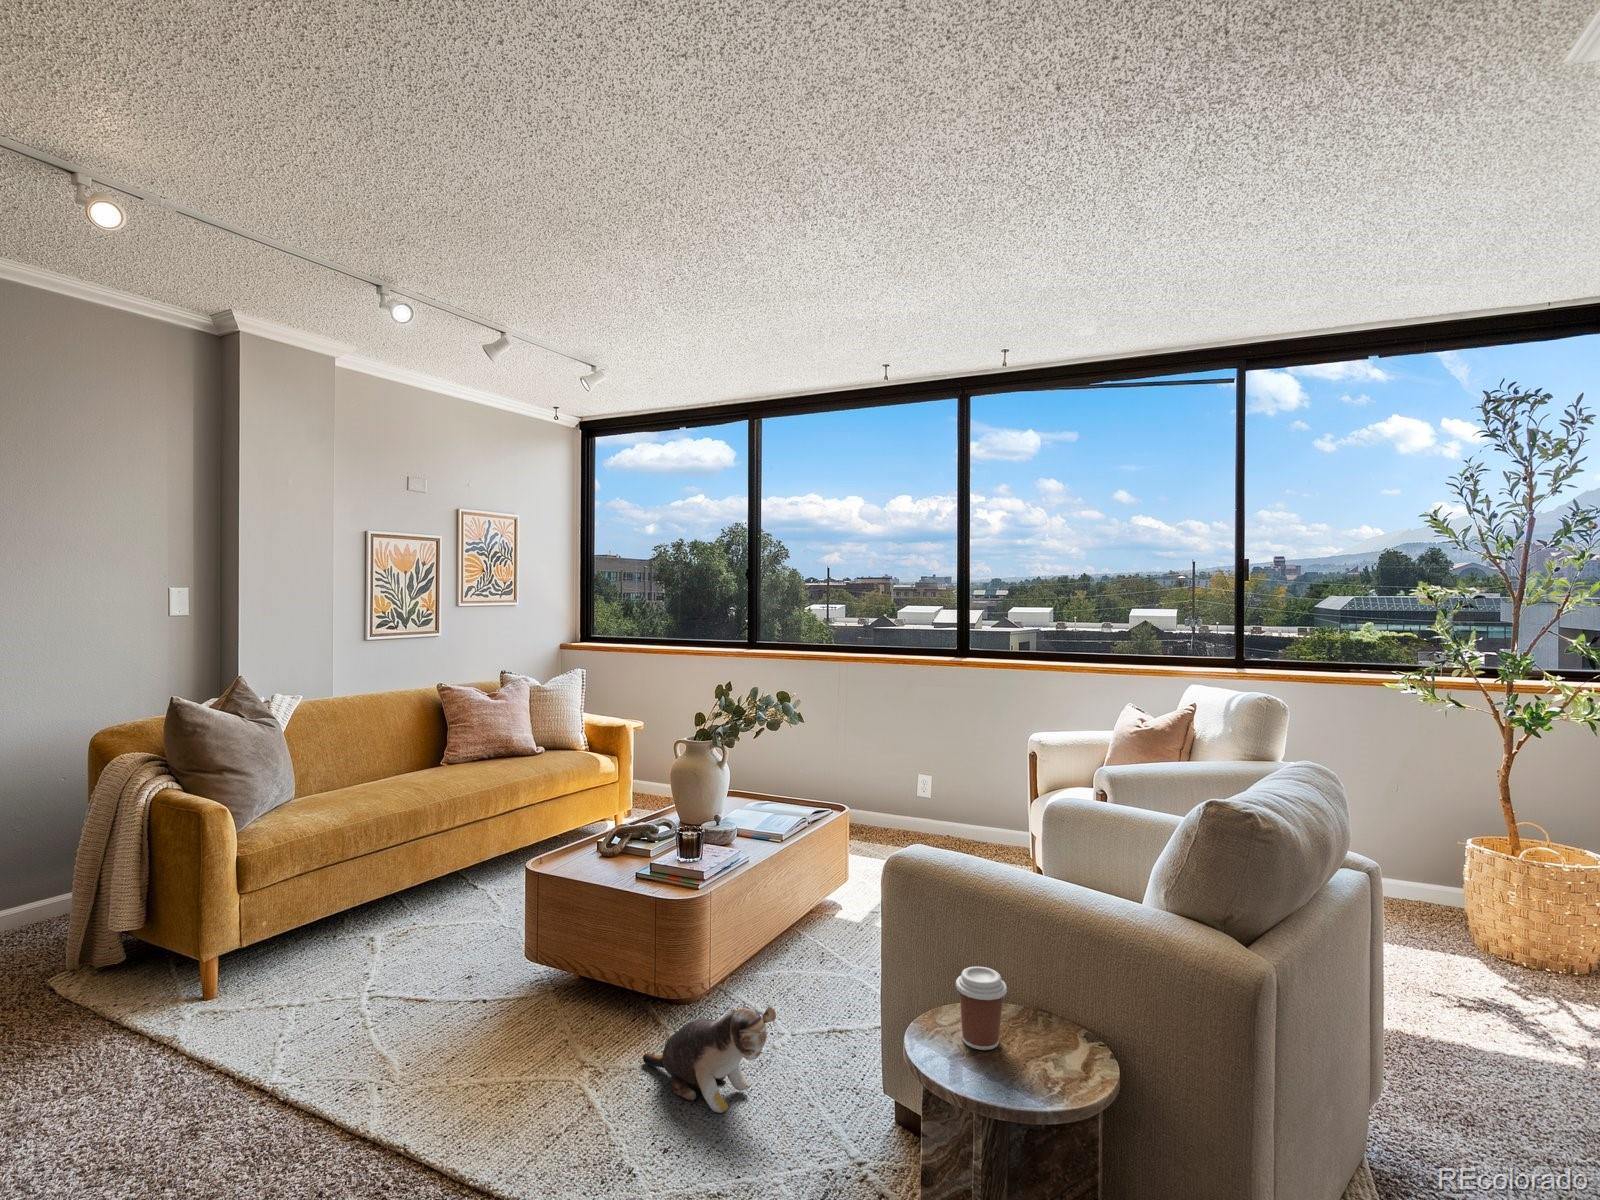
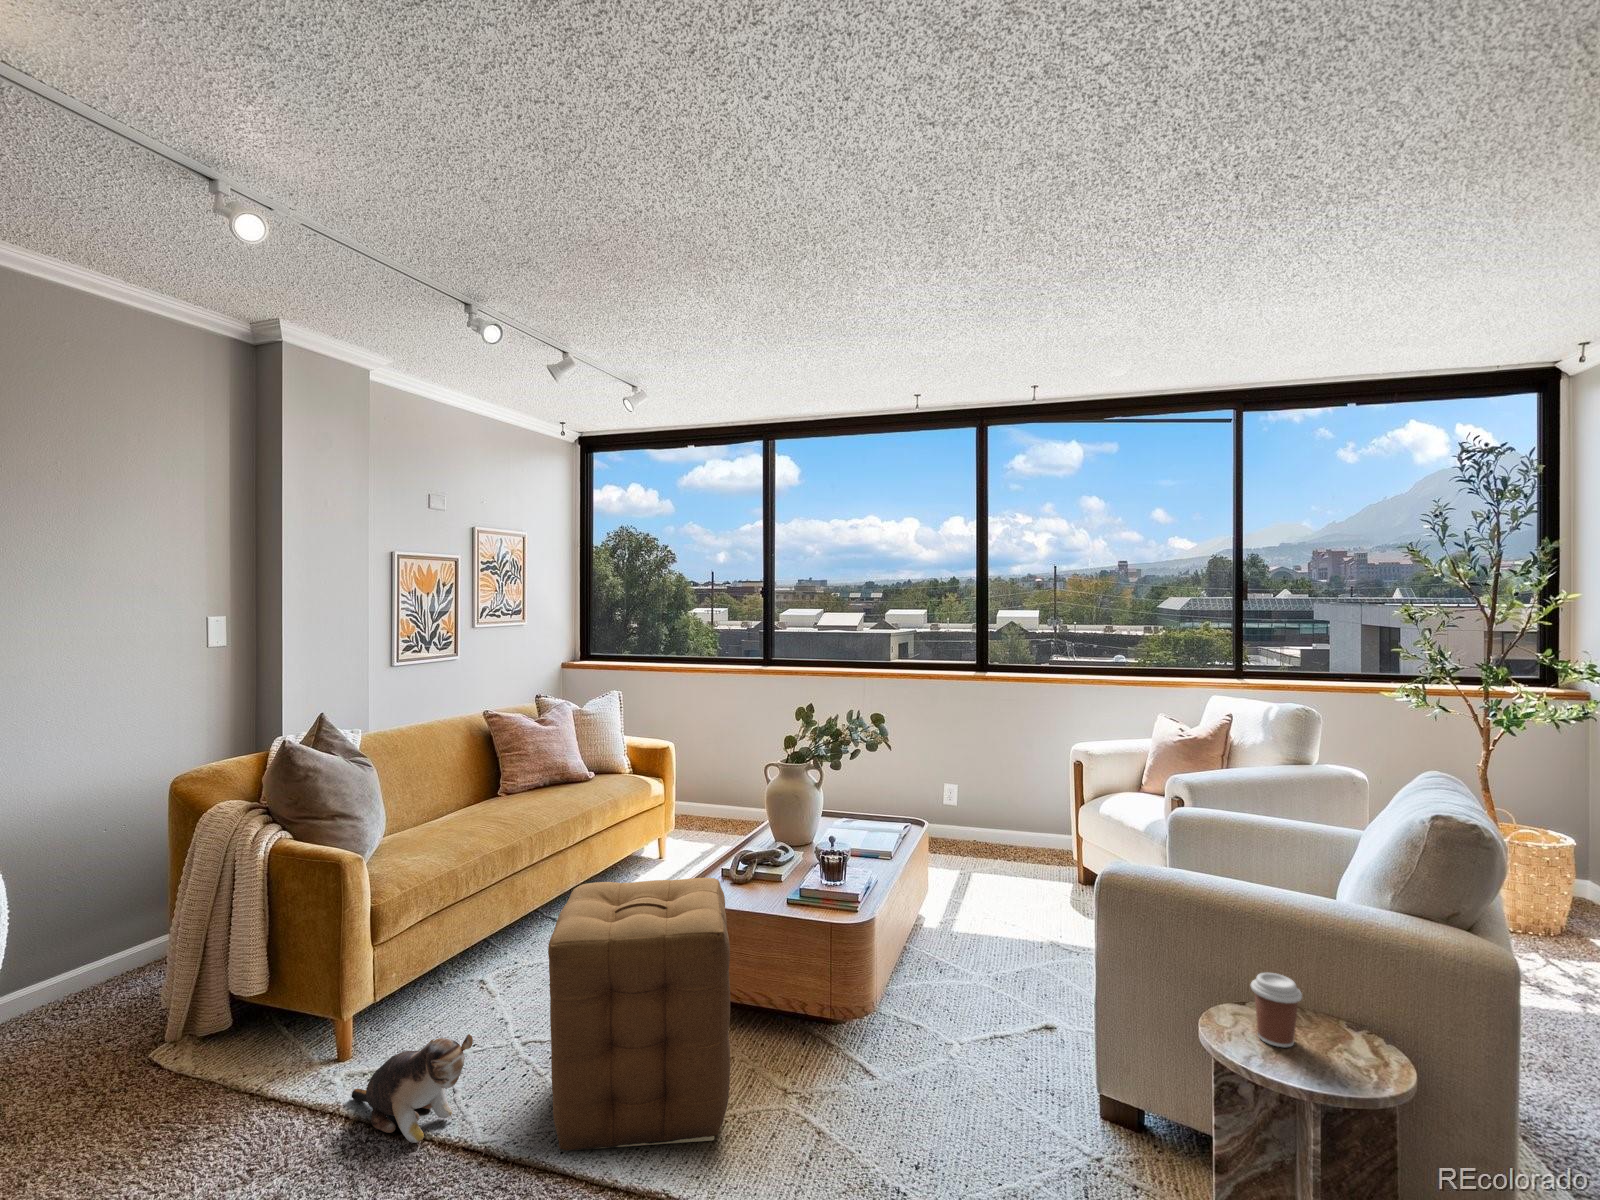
ottoman: none [324,844,546,1104] -> present [548,878,730,1151]
plush toy: present [643,1007,776,1113] -> present [351,1034,473,1143]

